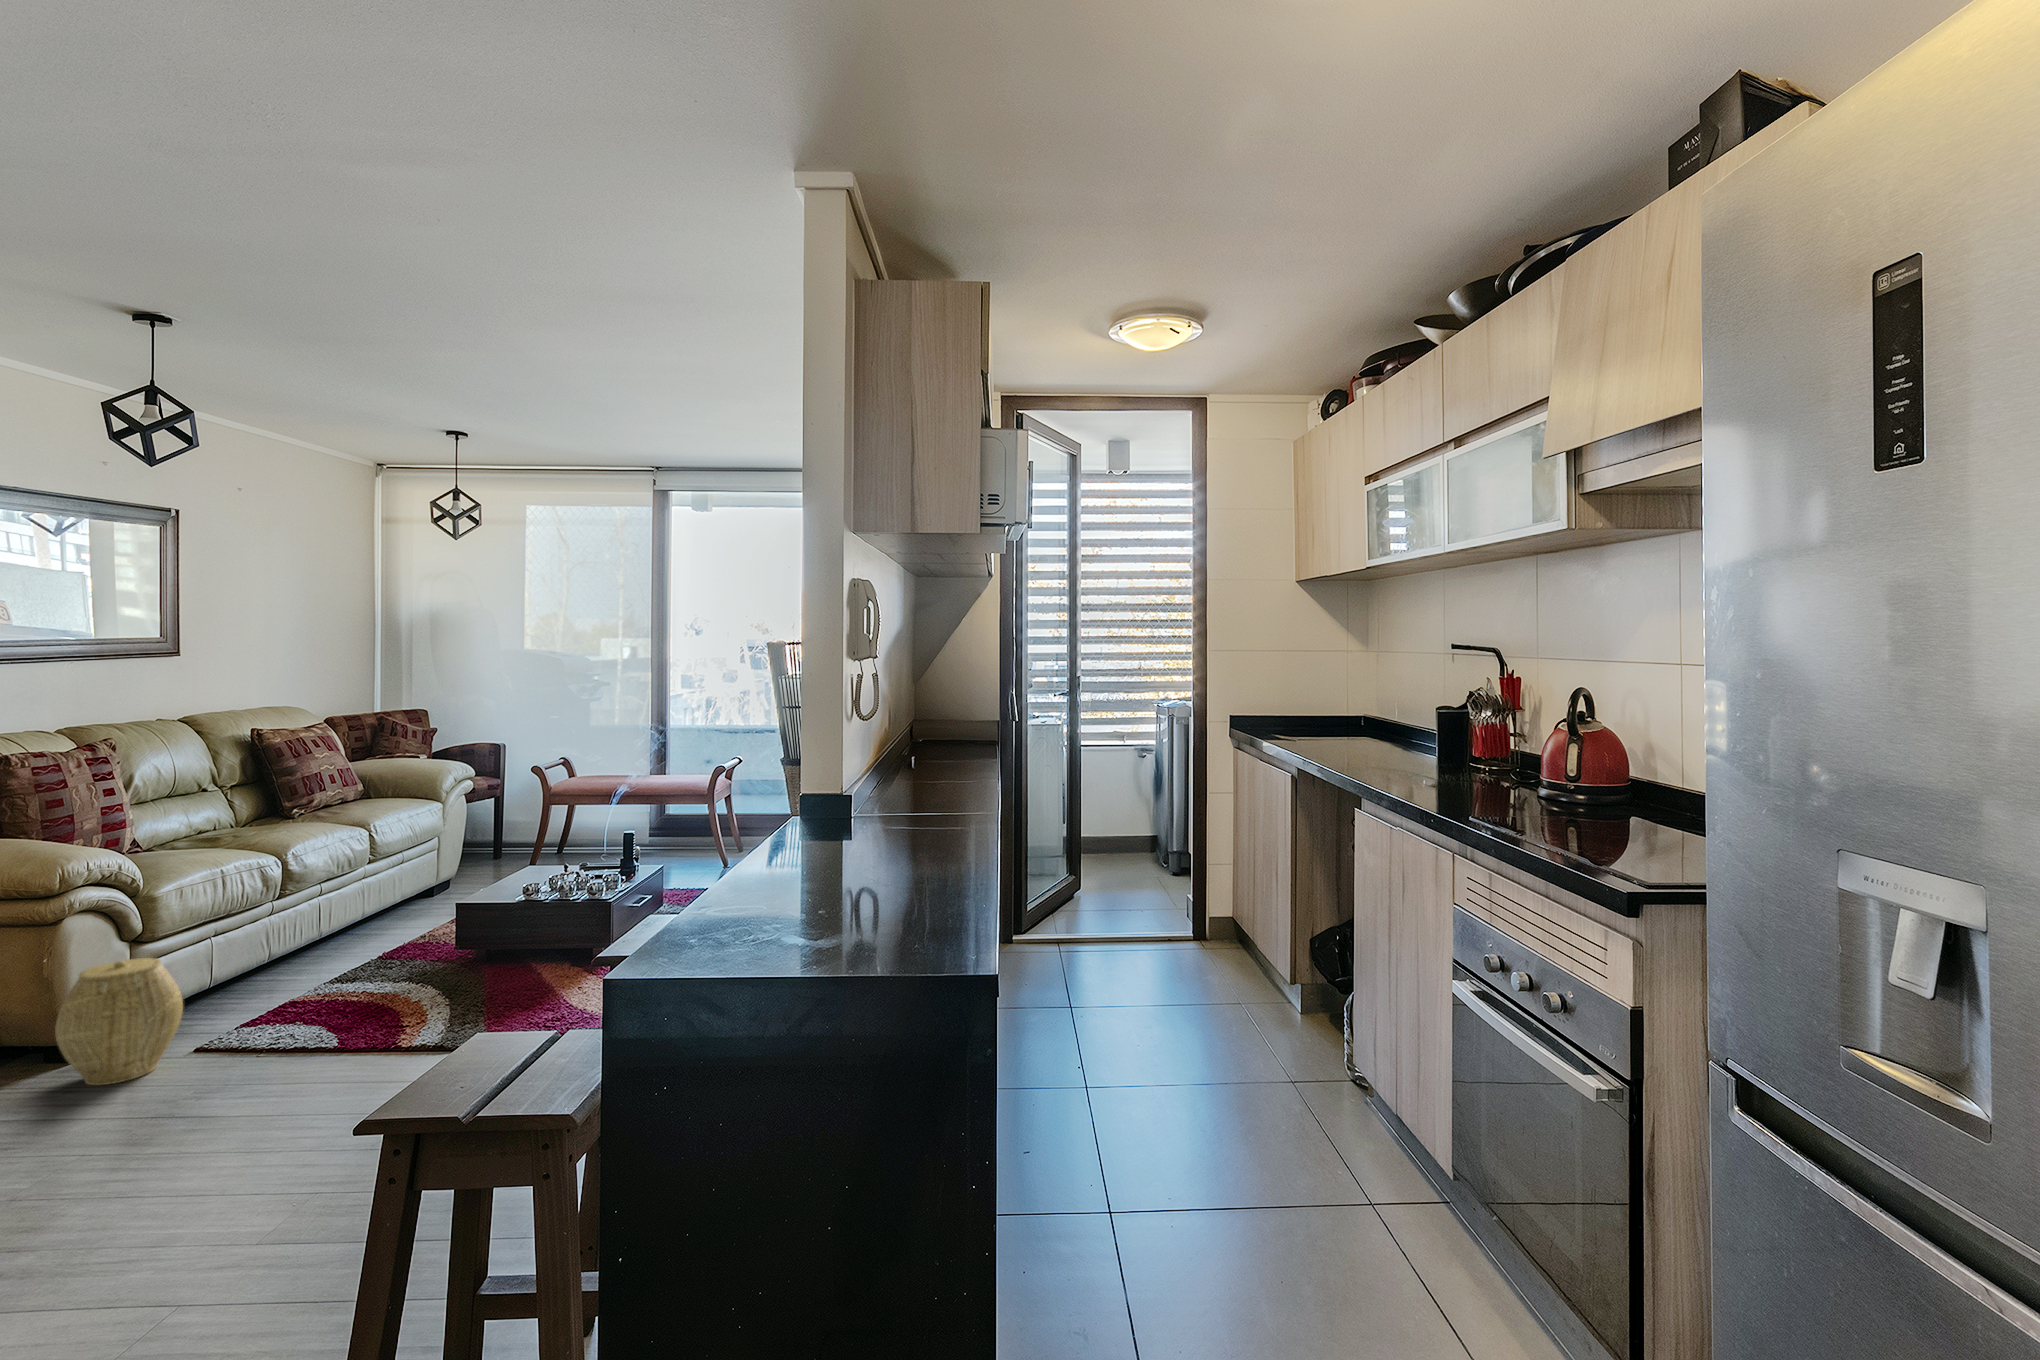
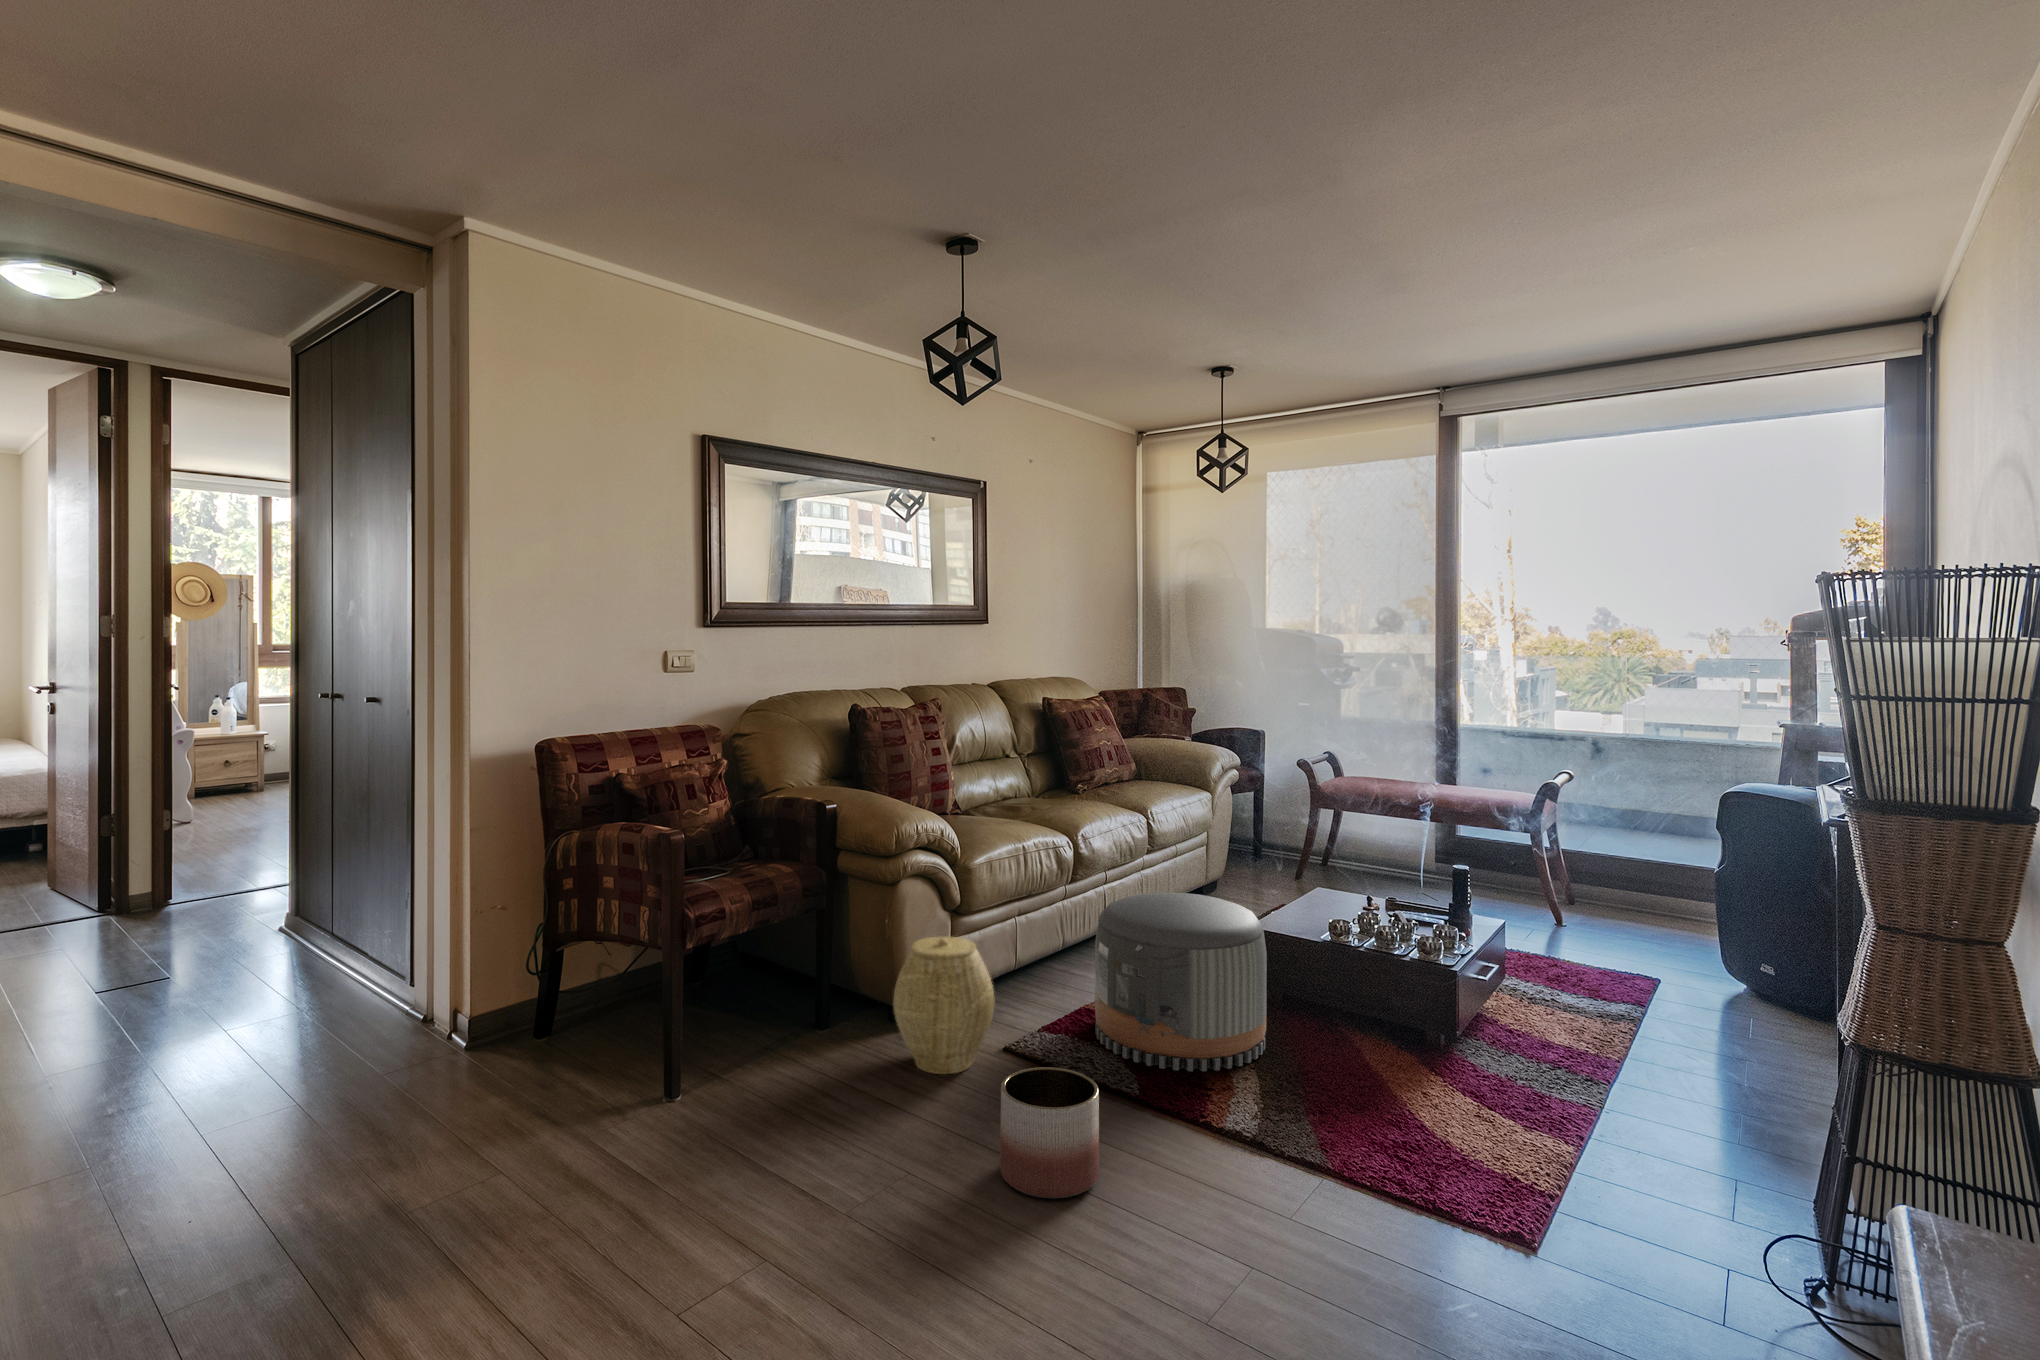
pouf: none [300,884,464,1027] -> present [1095,892,1267,1071]
planter: none [187,1032,289,1135] -> present [1000,1067,1099,1199]

